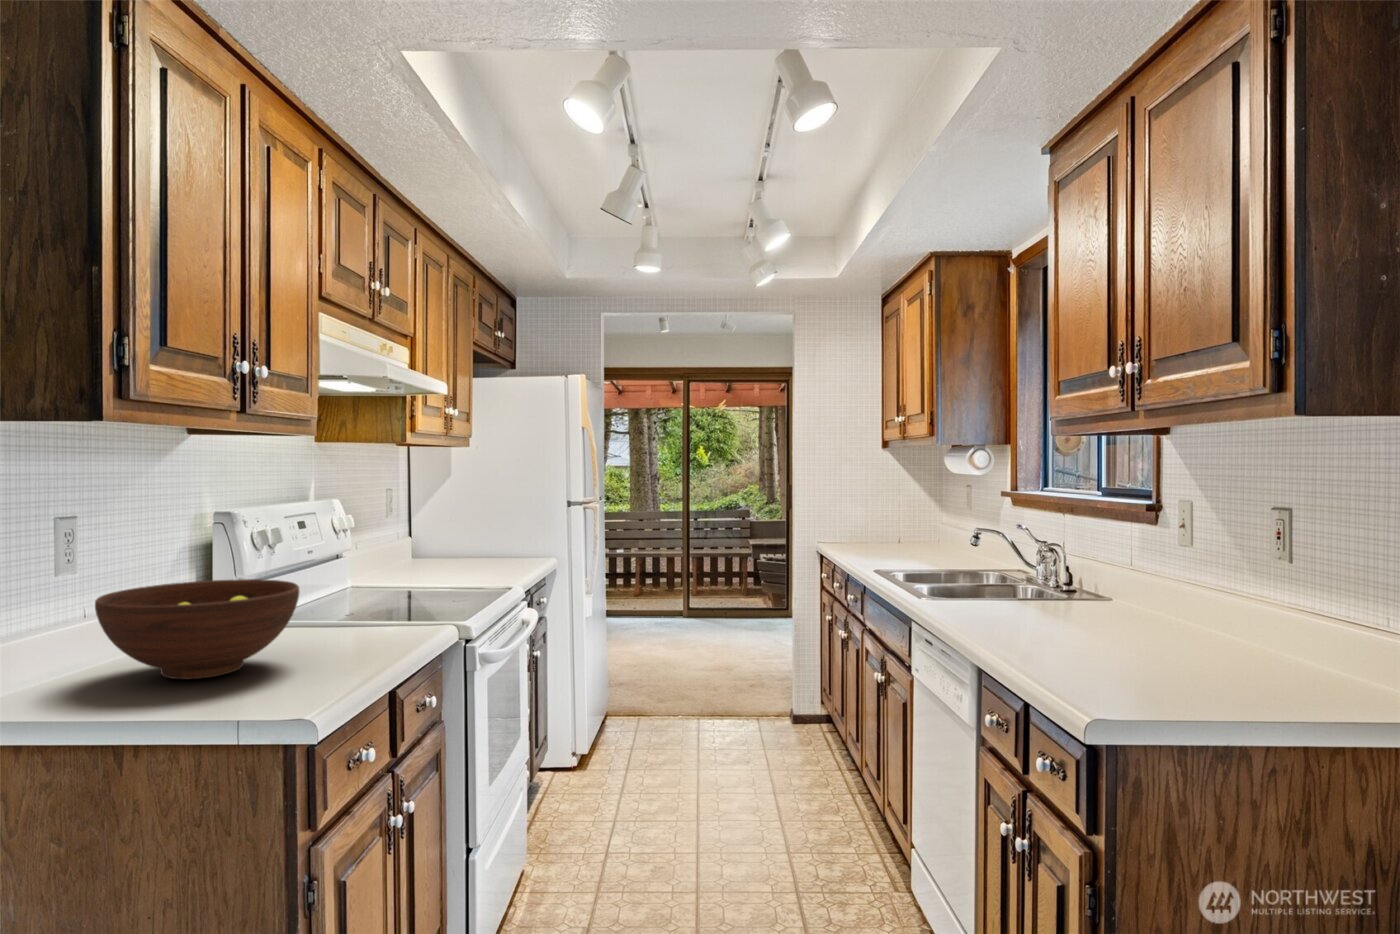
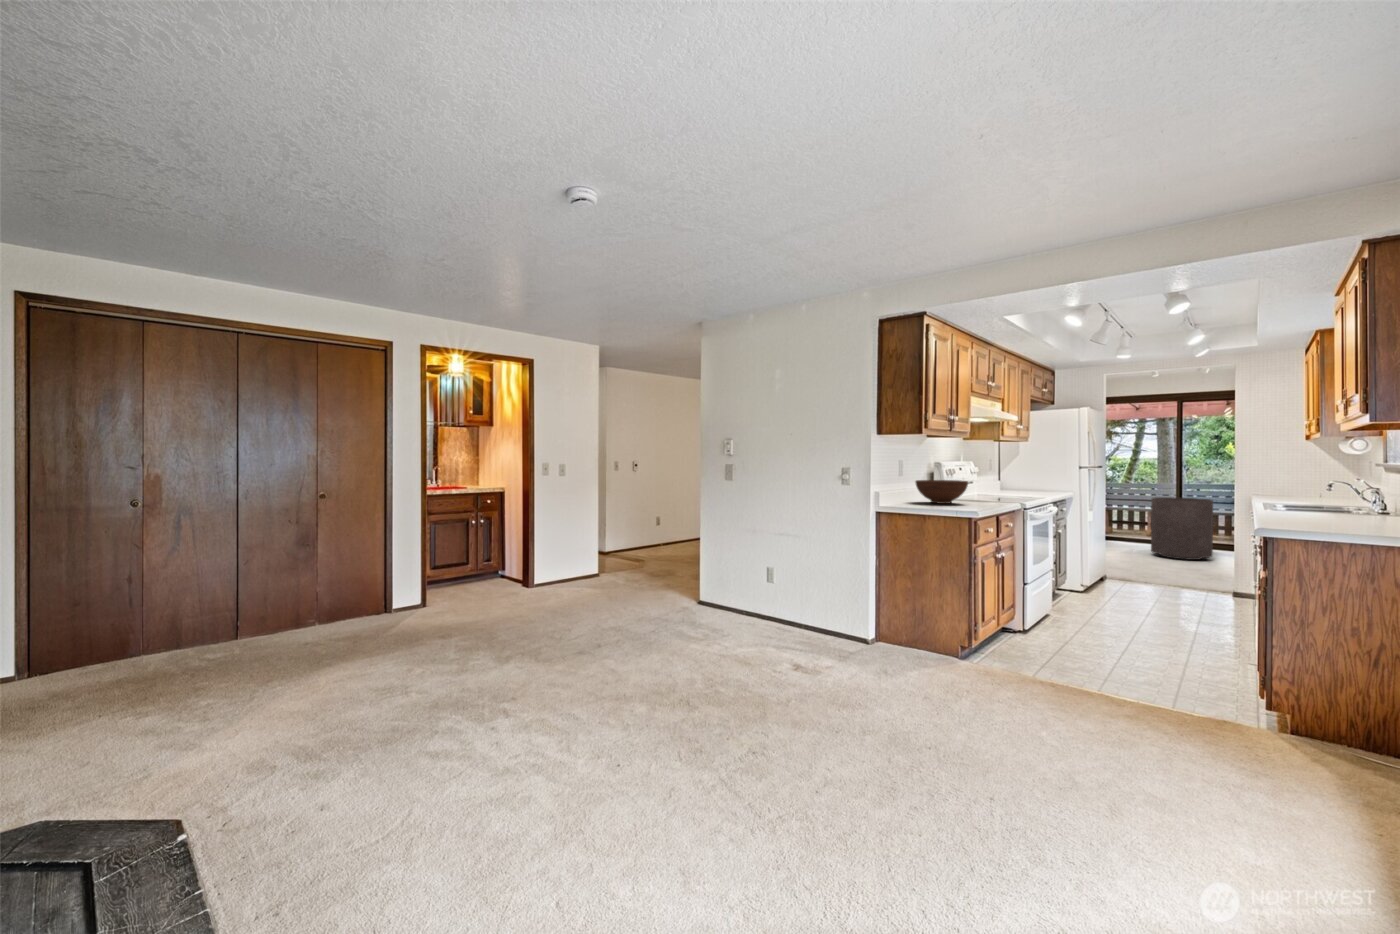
trash can: none [644,533,717,632] -> present [1151,497,1213,560]

